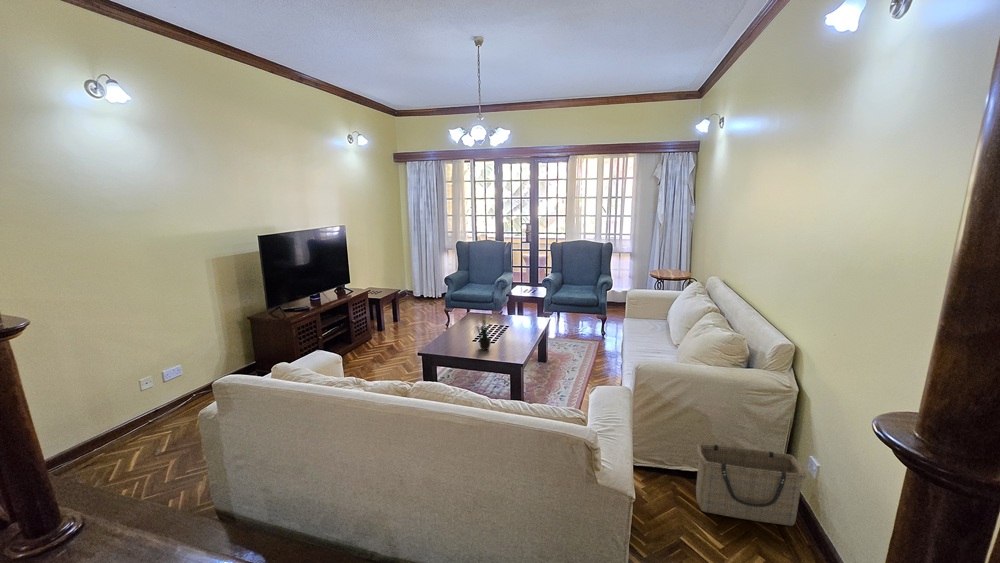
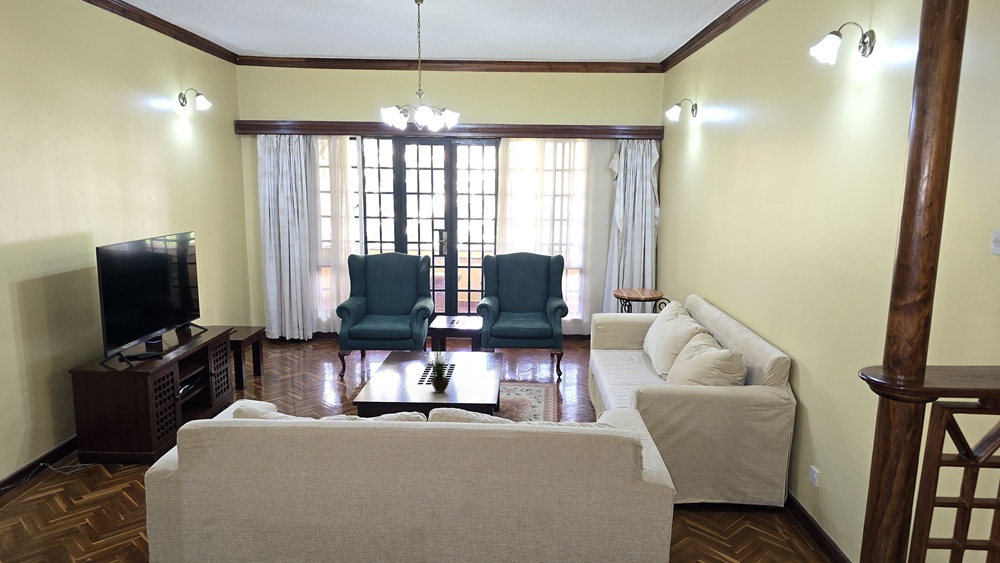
basket: present [696,444,806,526] -> none [706,468,811,539]

